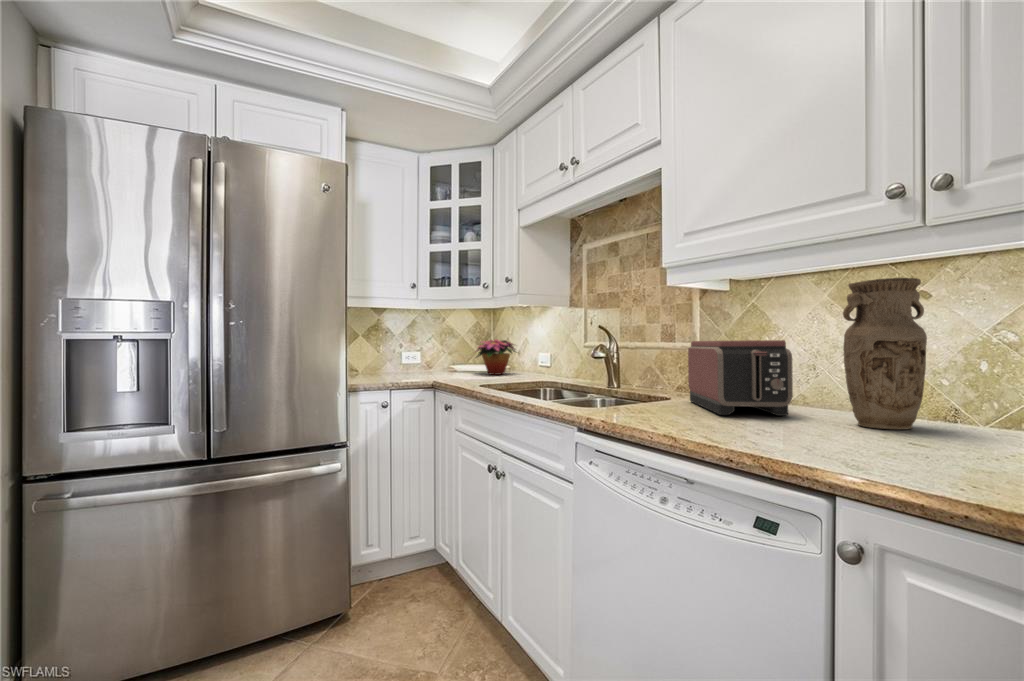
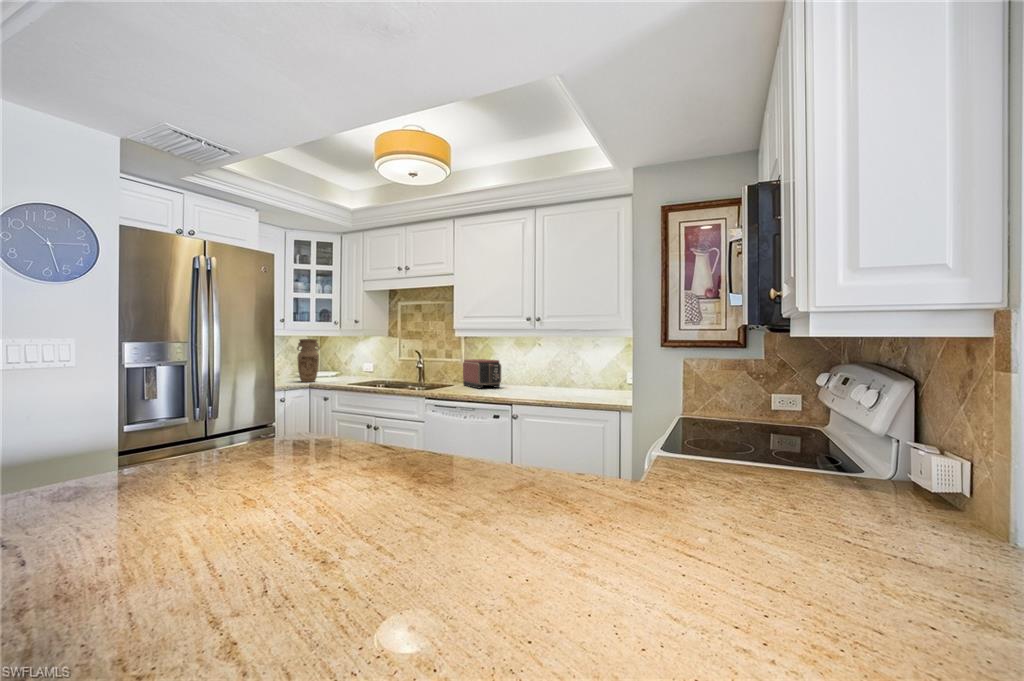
vase: present [843,278,927,429] -> present [297,339,320,382]
flower arrangement: present [475,339,517,375] -> none [318,355,354,378]

